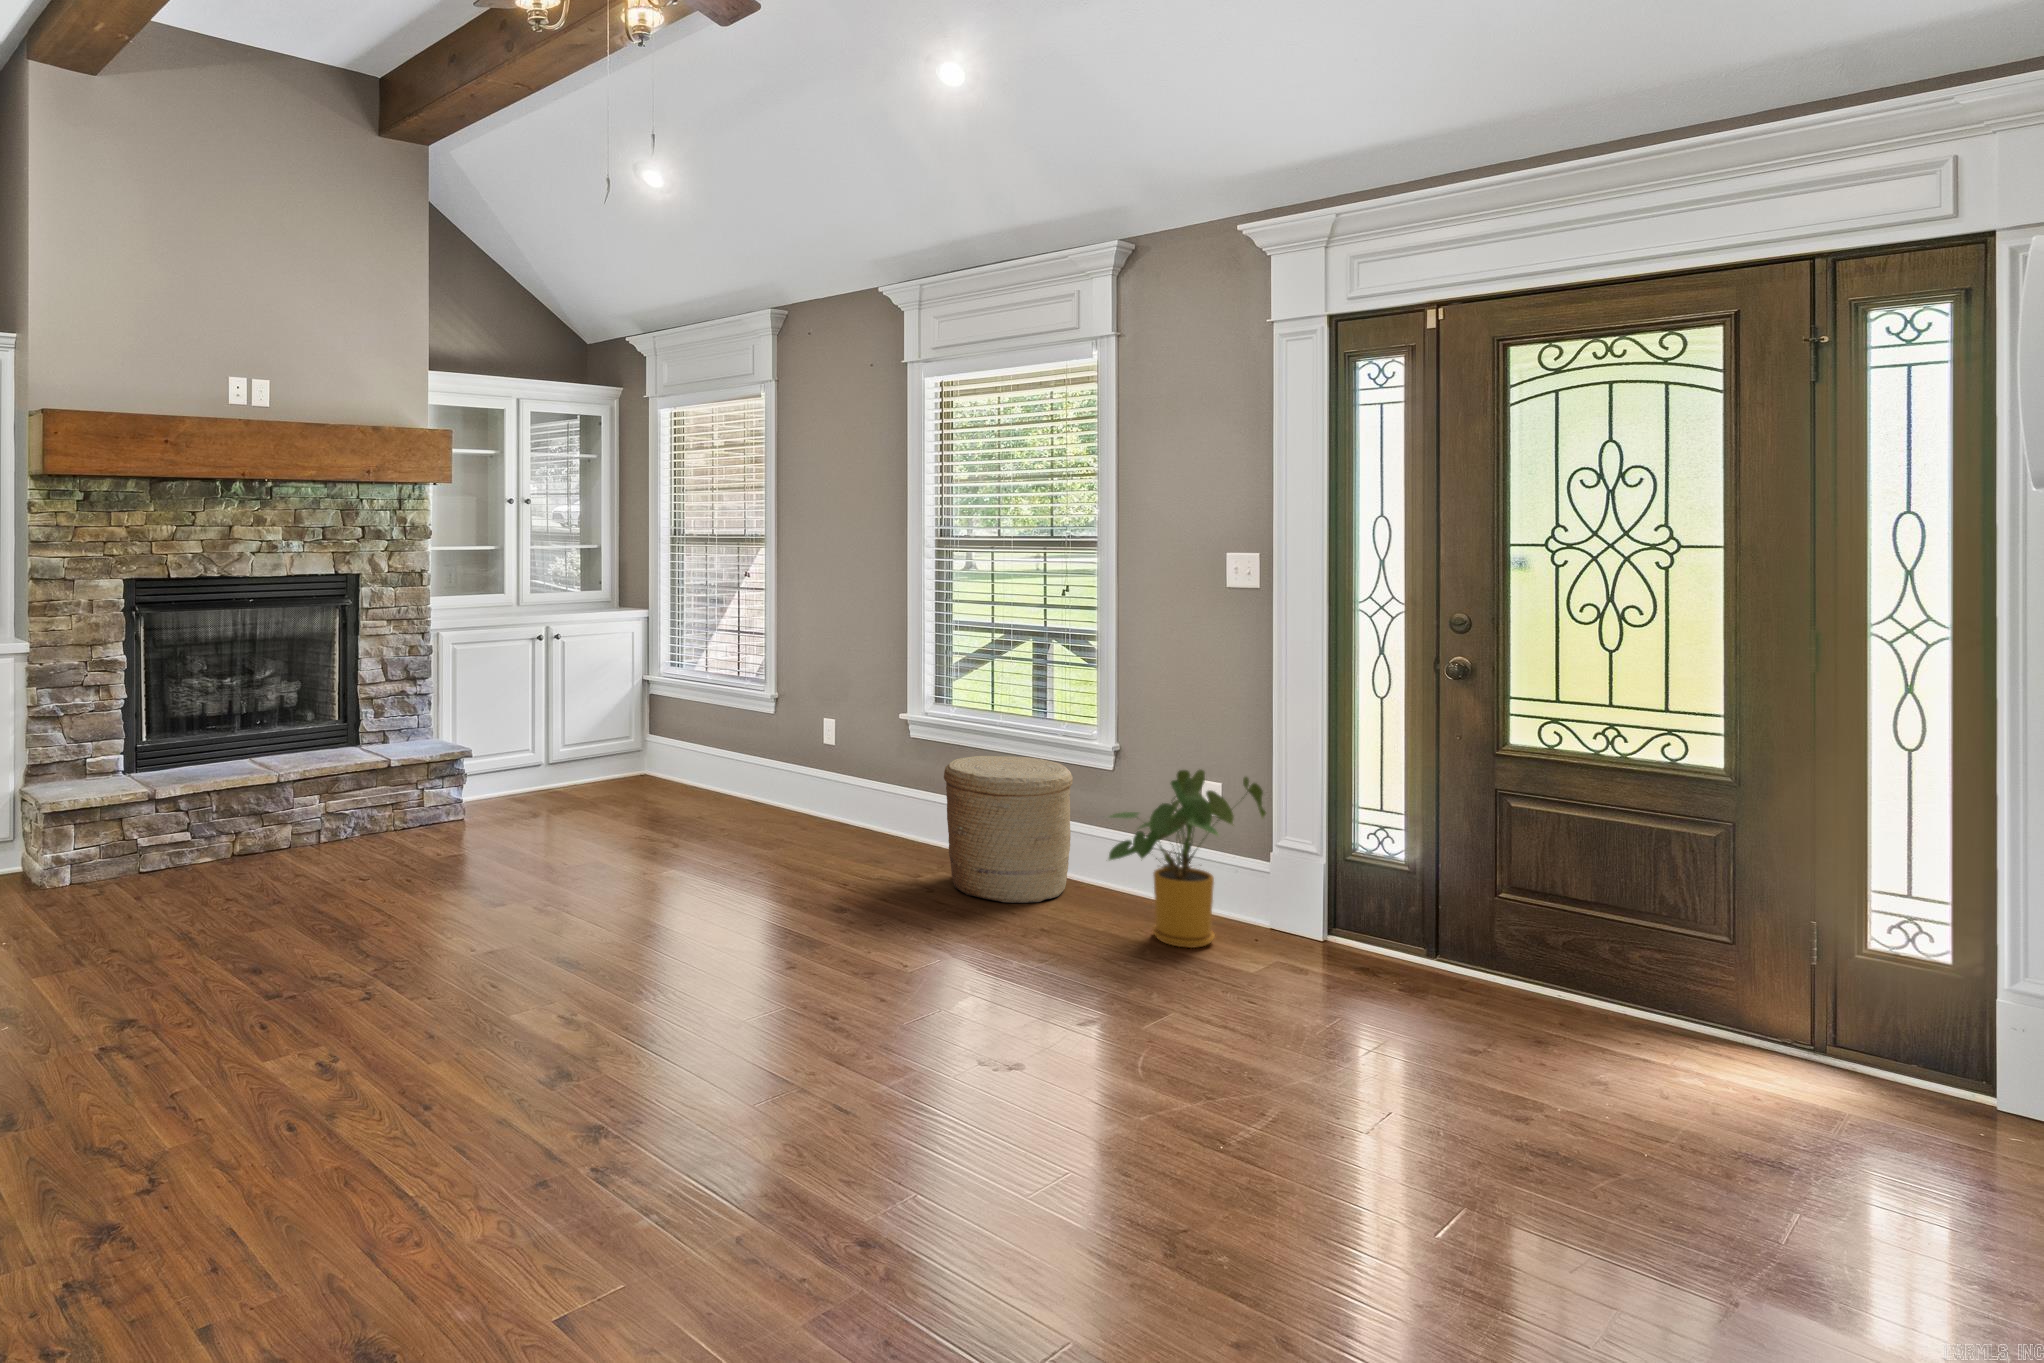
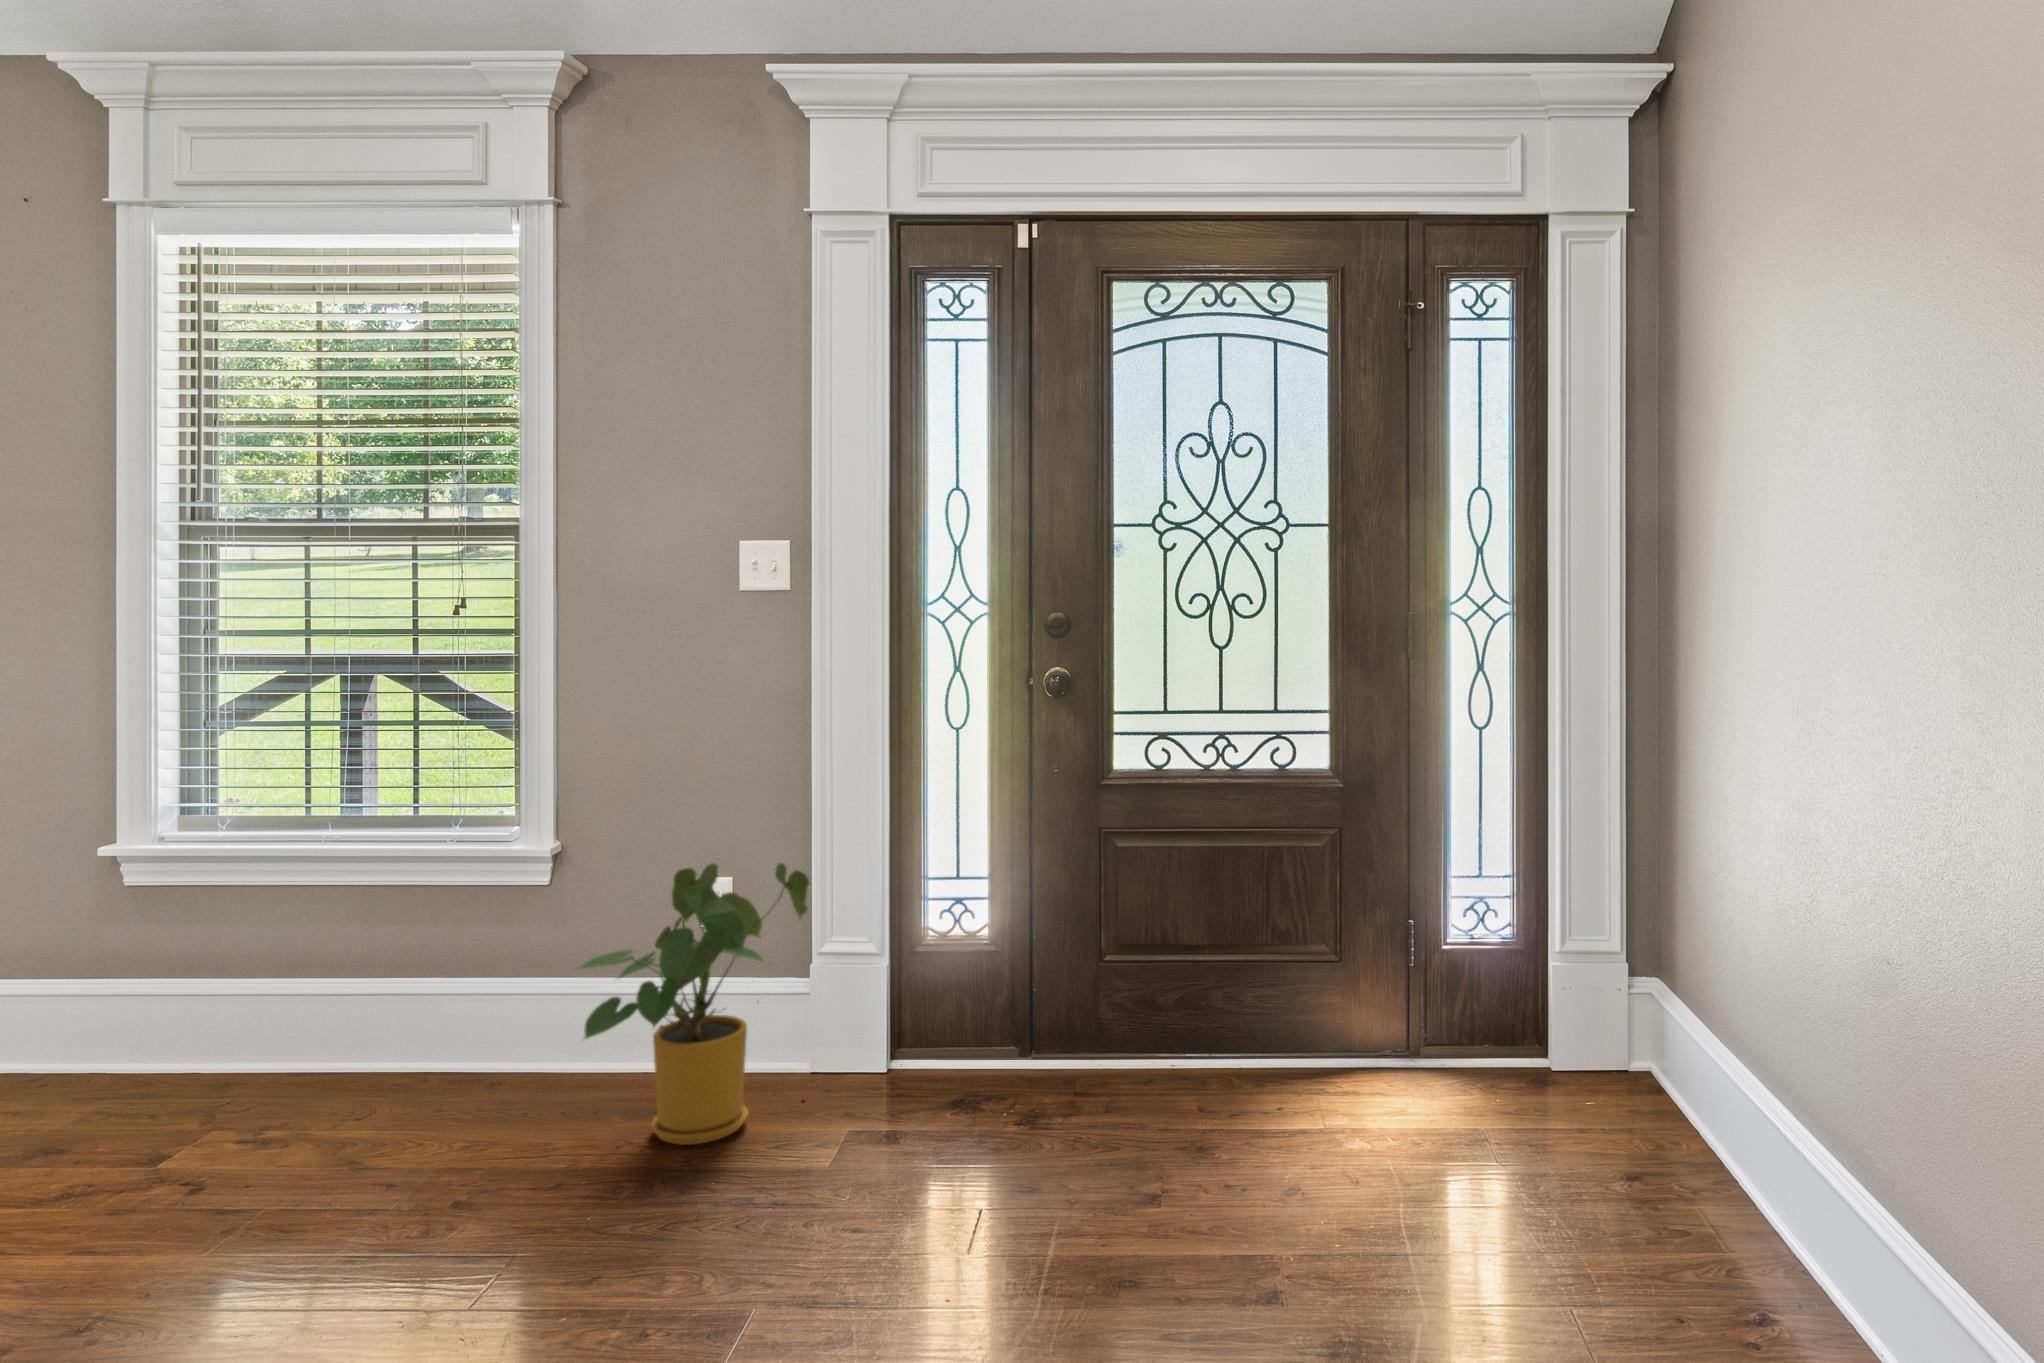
woven basket: present [944,756,1073,903] -> none [227,888,485,1158]

